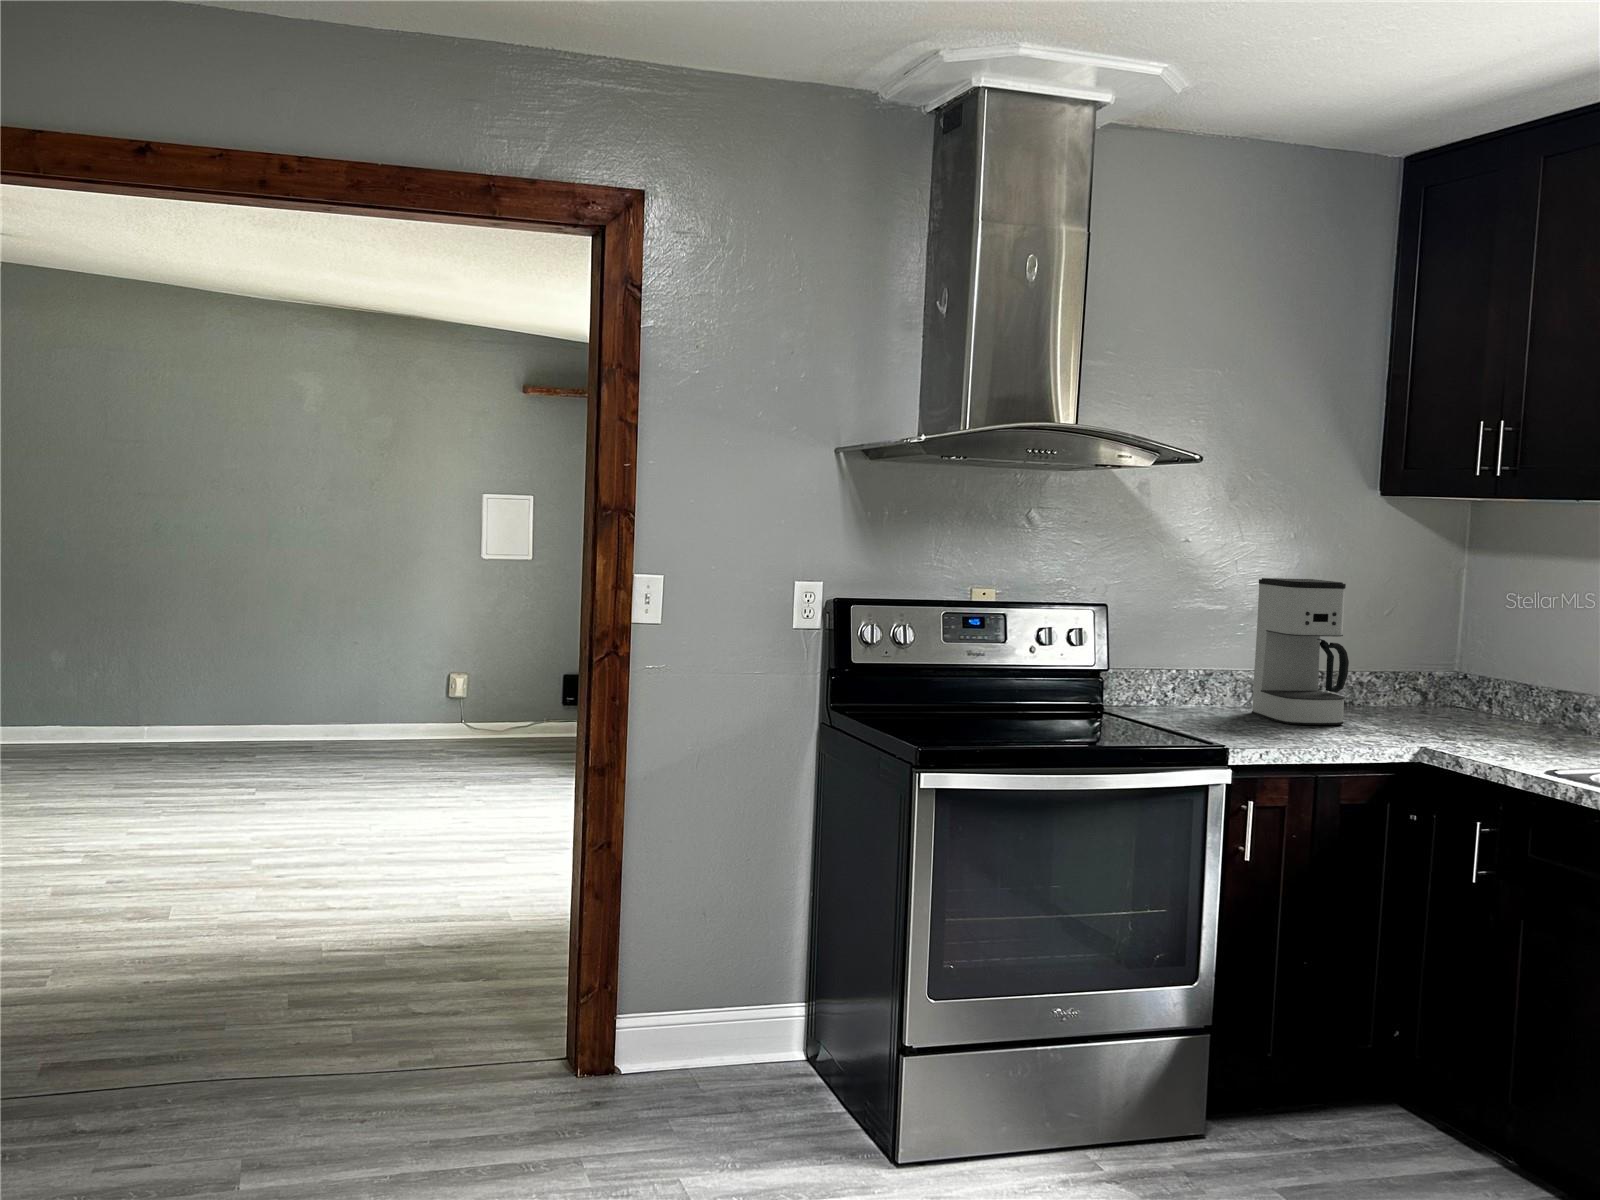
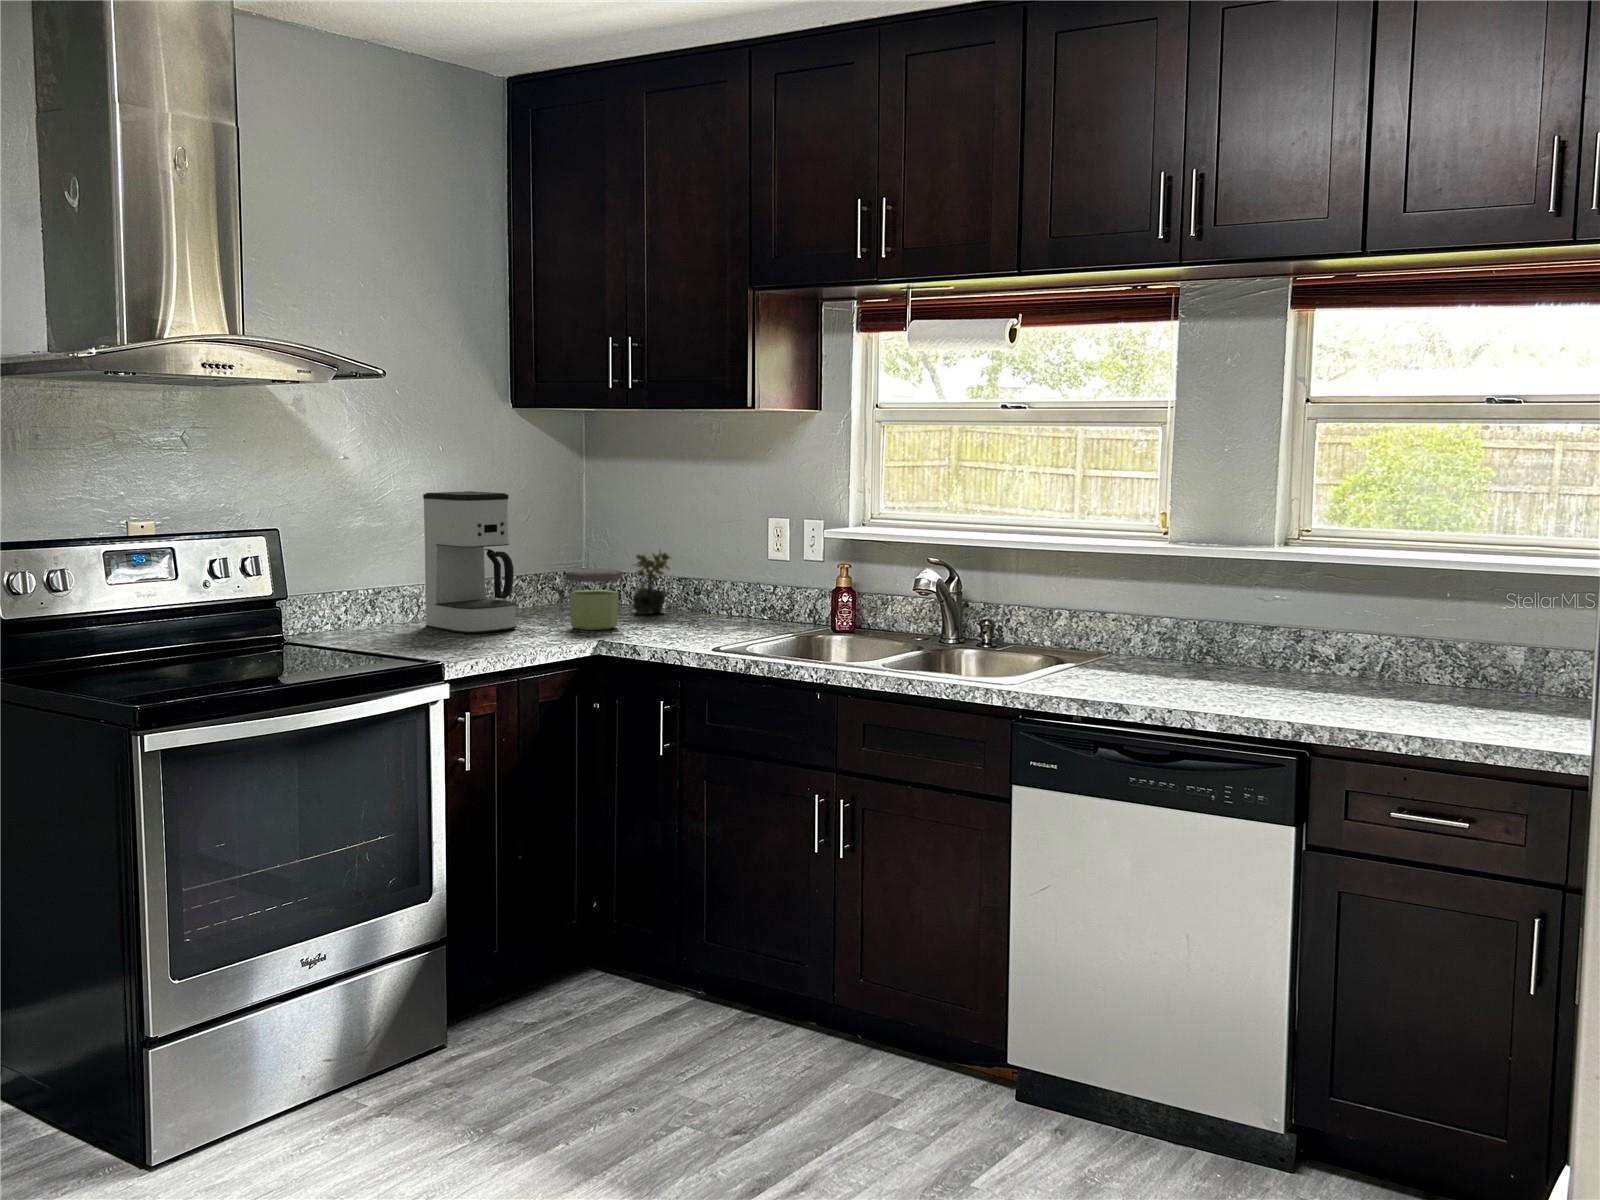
succulent plant: none [1497,656,1551,727] -> present [633,551,670,615]
jar: none [1402,669,1470,737] -> present [566,569,622,630]

